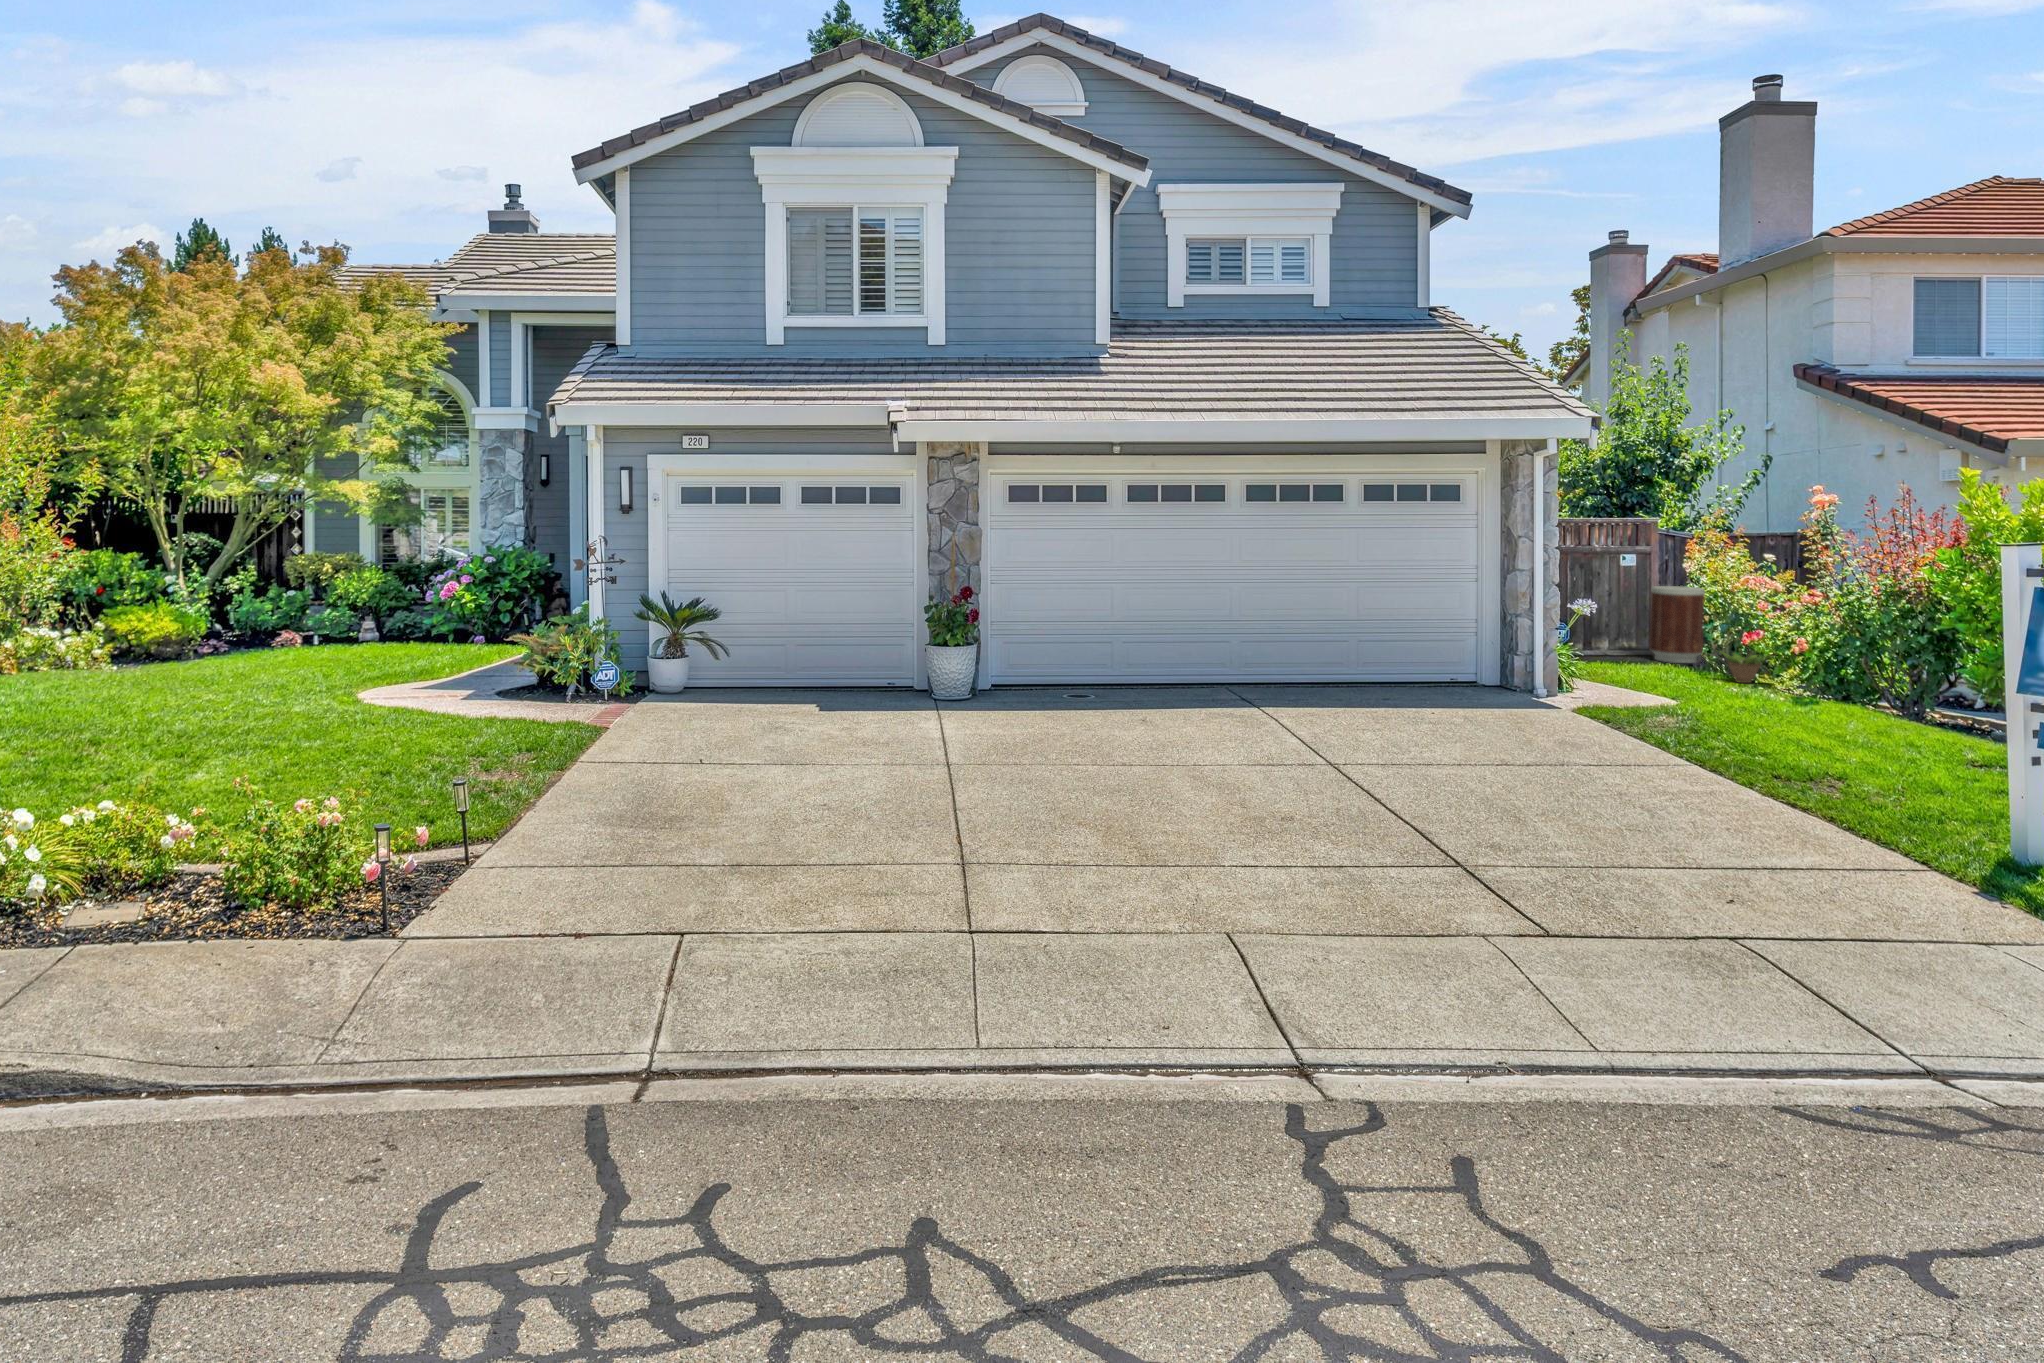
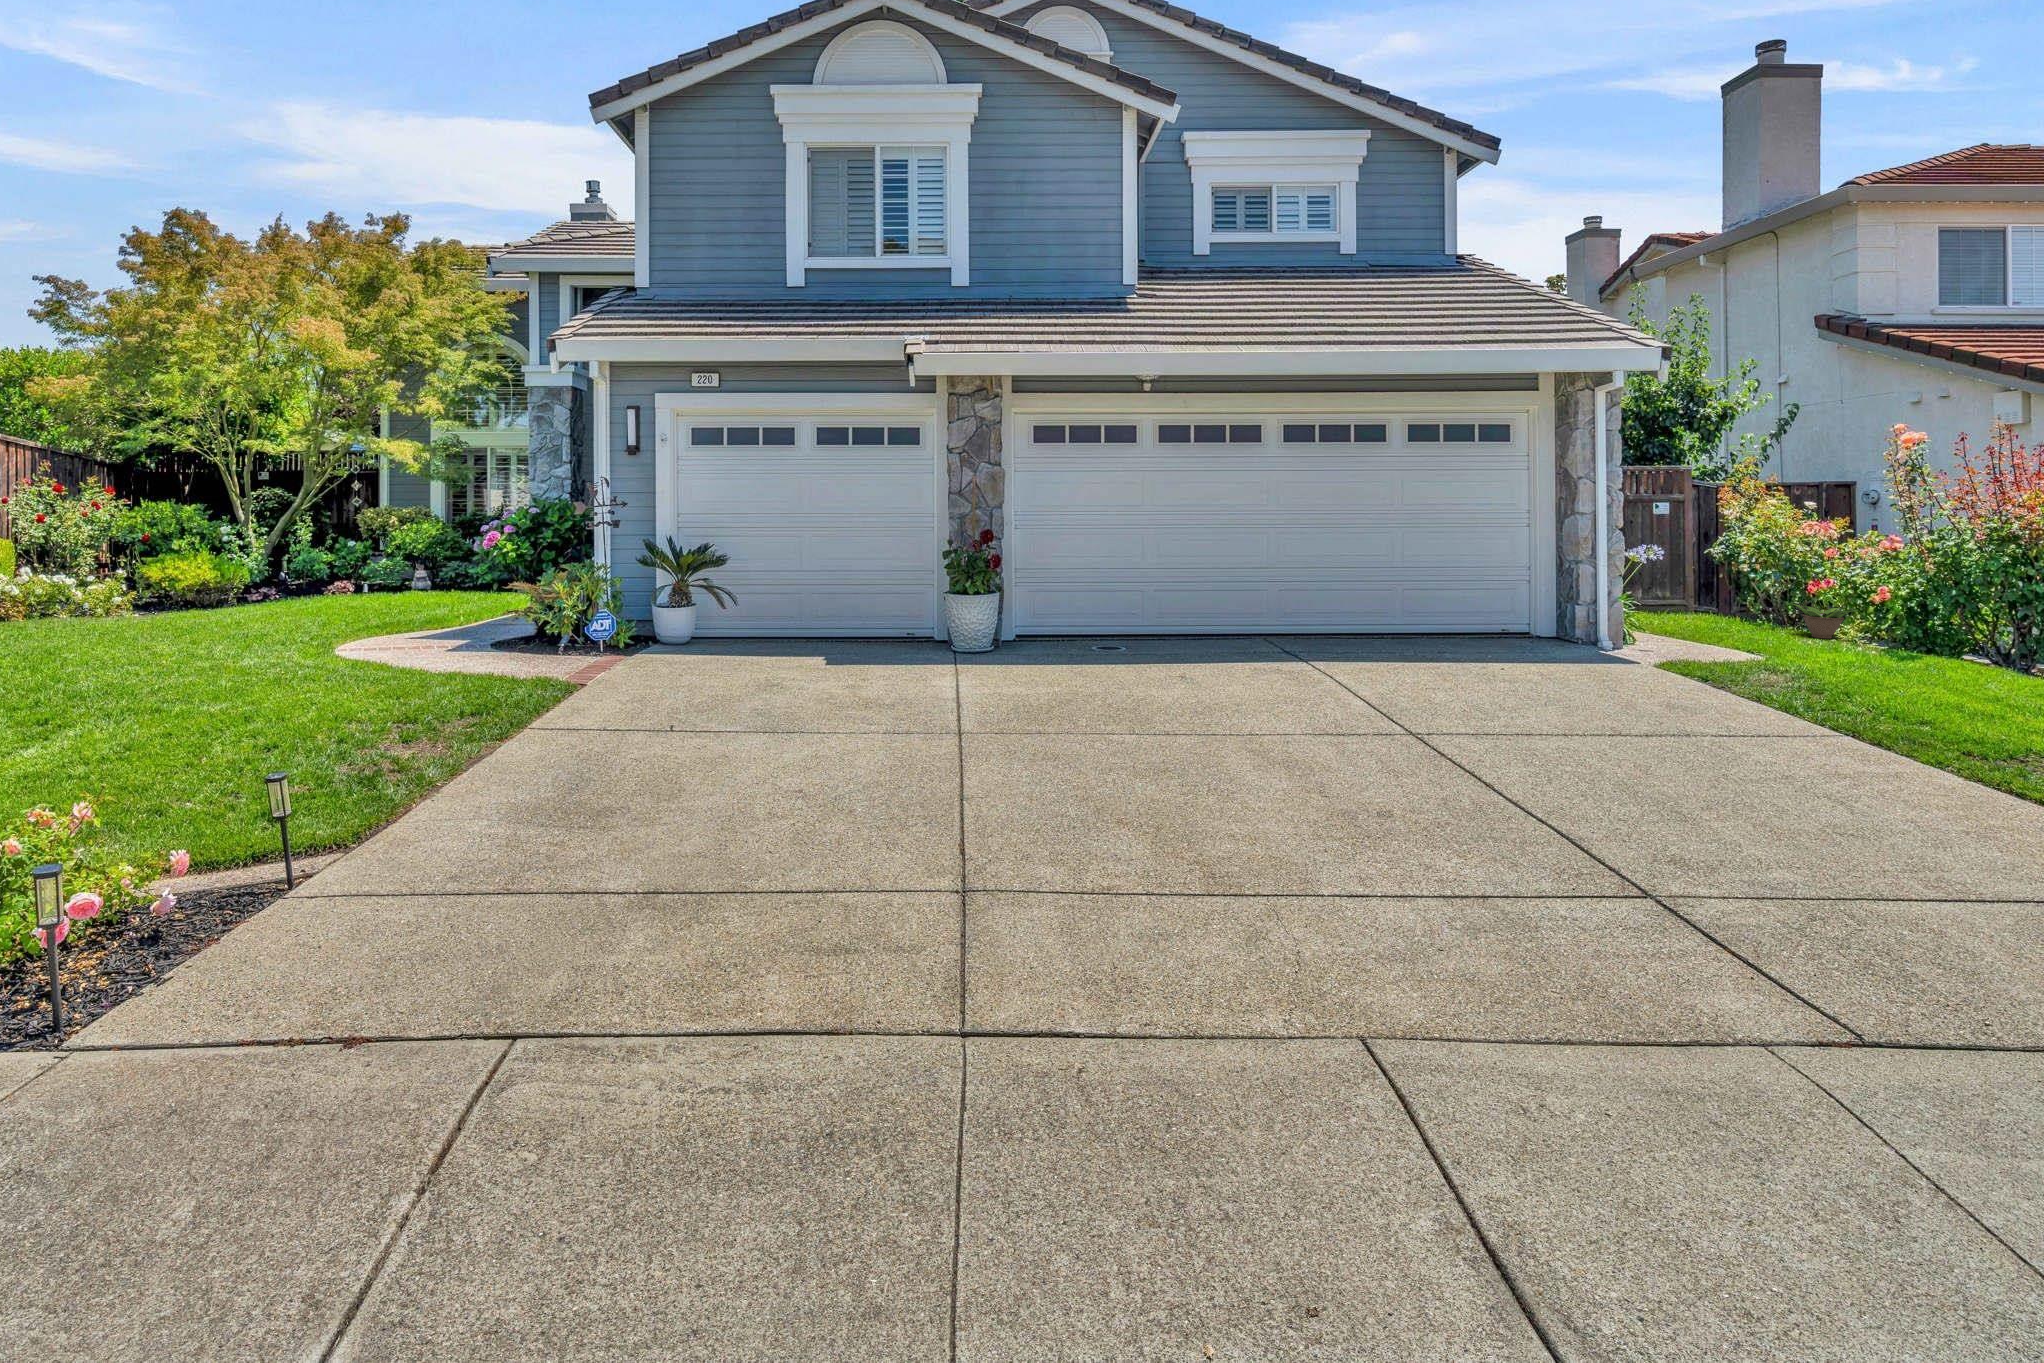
trash can: present [1649,586,1705,663] -> none [1698,536,1763,616]

